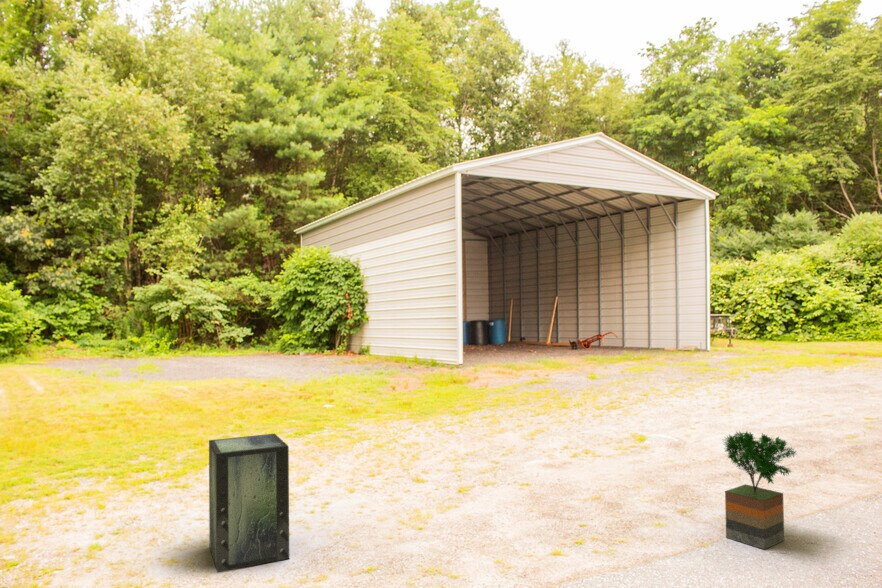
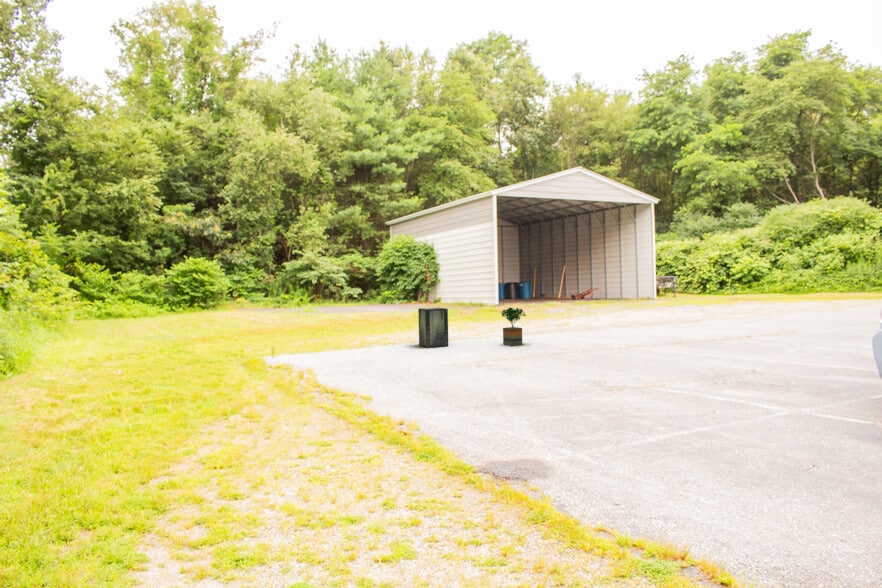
potted tree: present [725,432,796,549] -> present [501,308,526,345]

